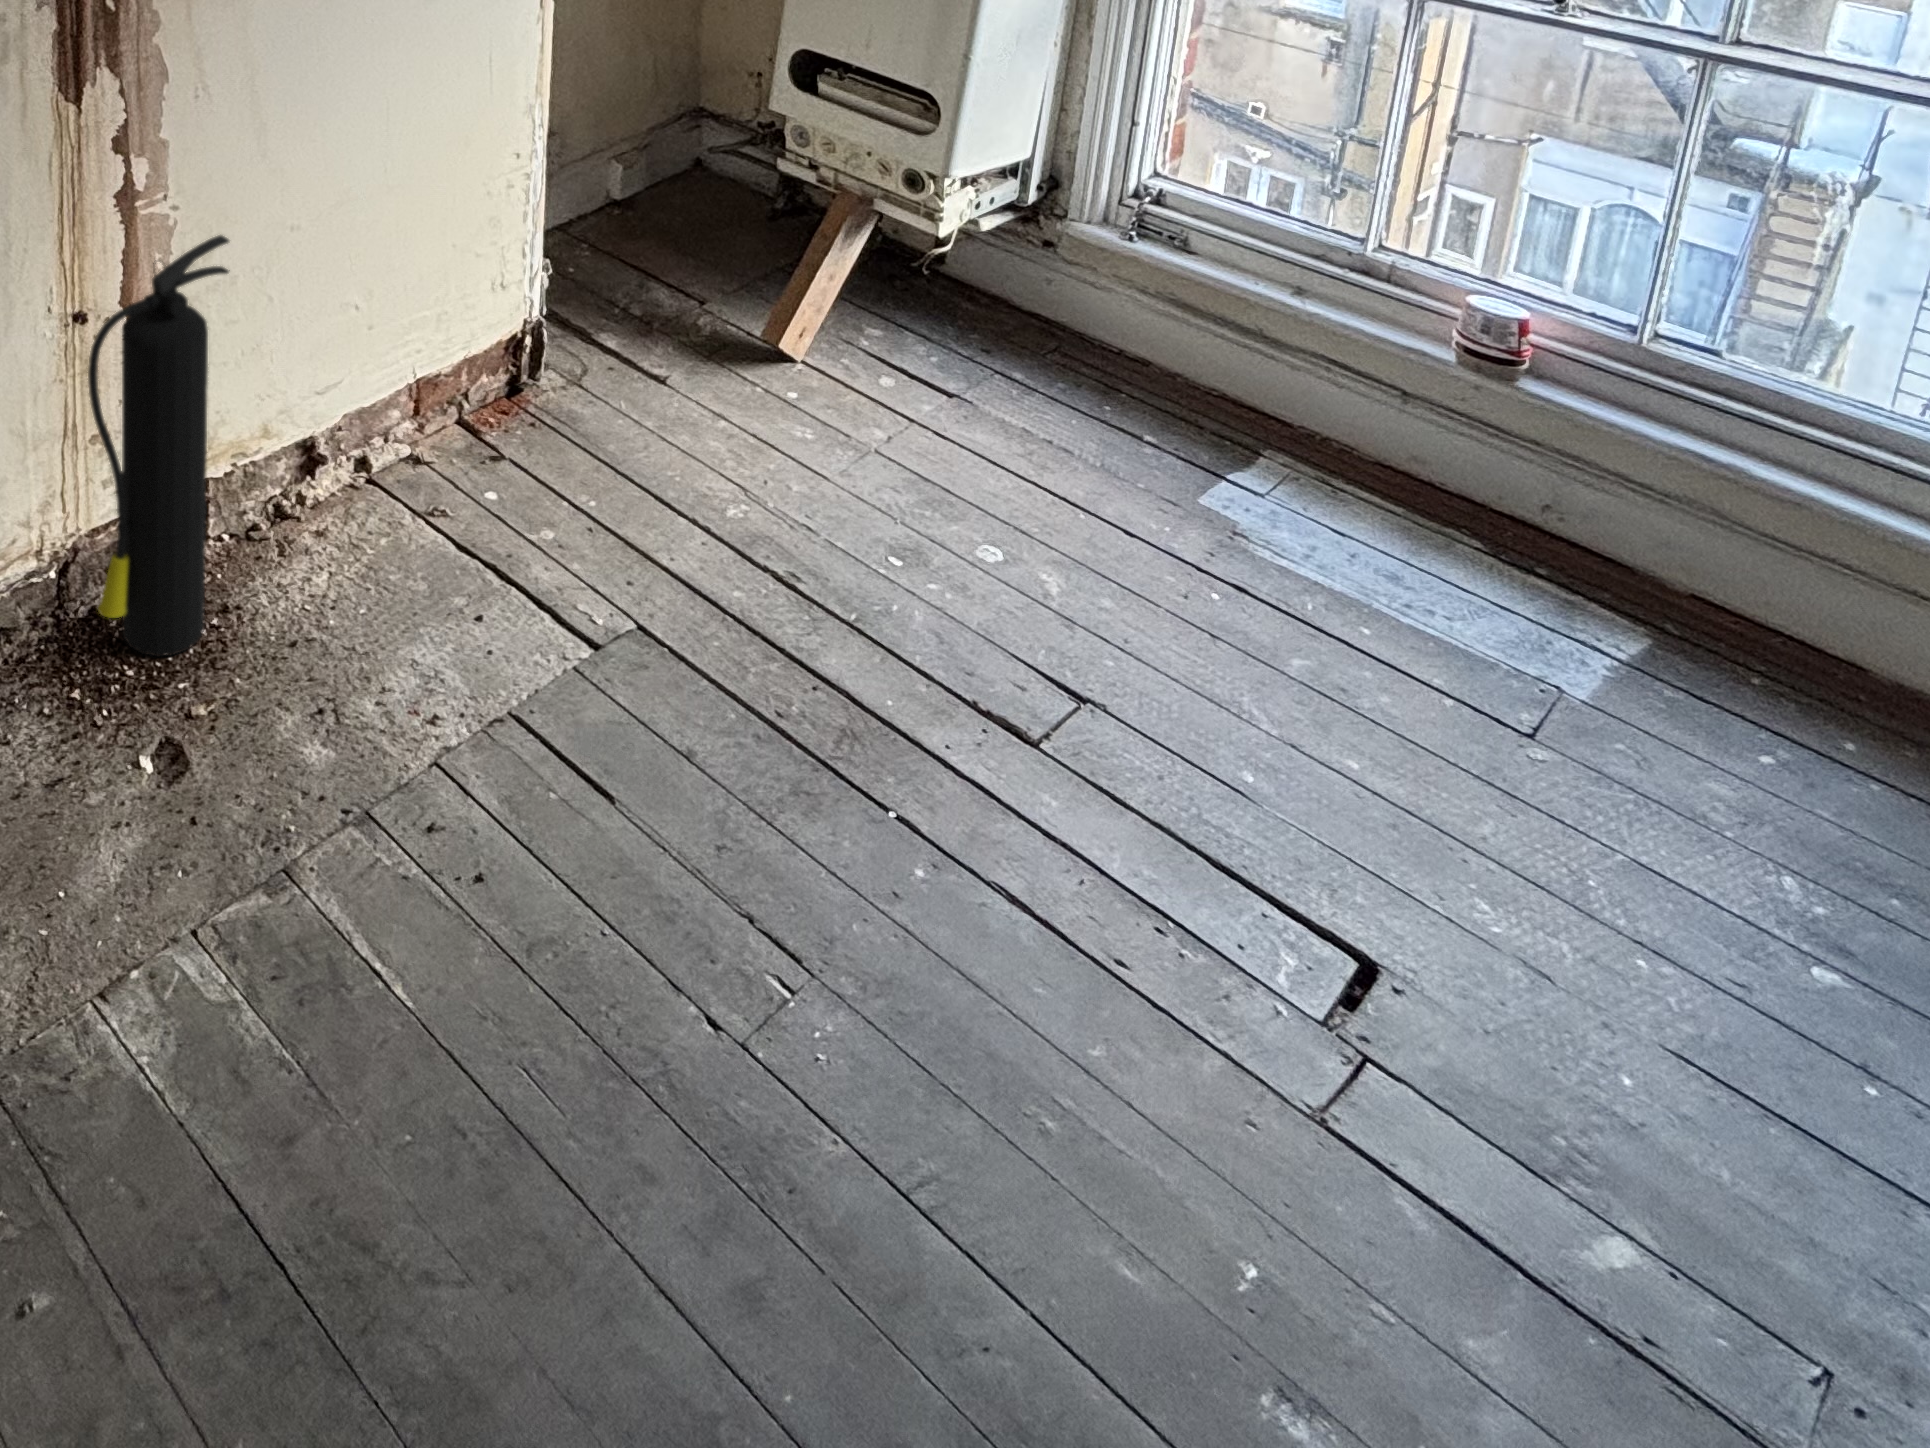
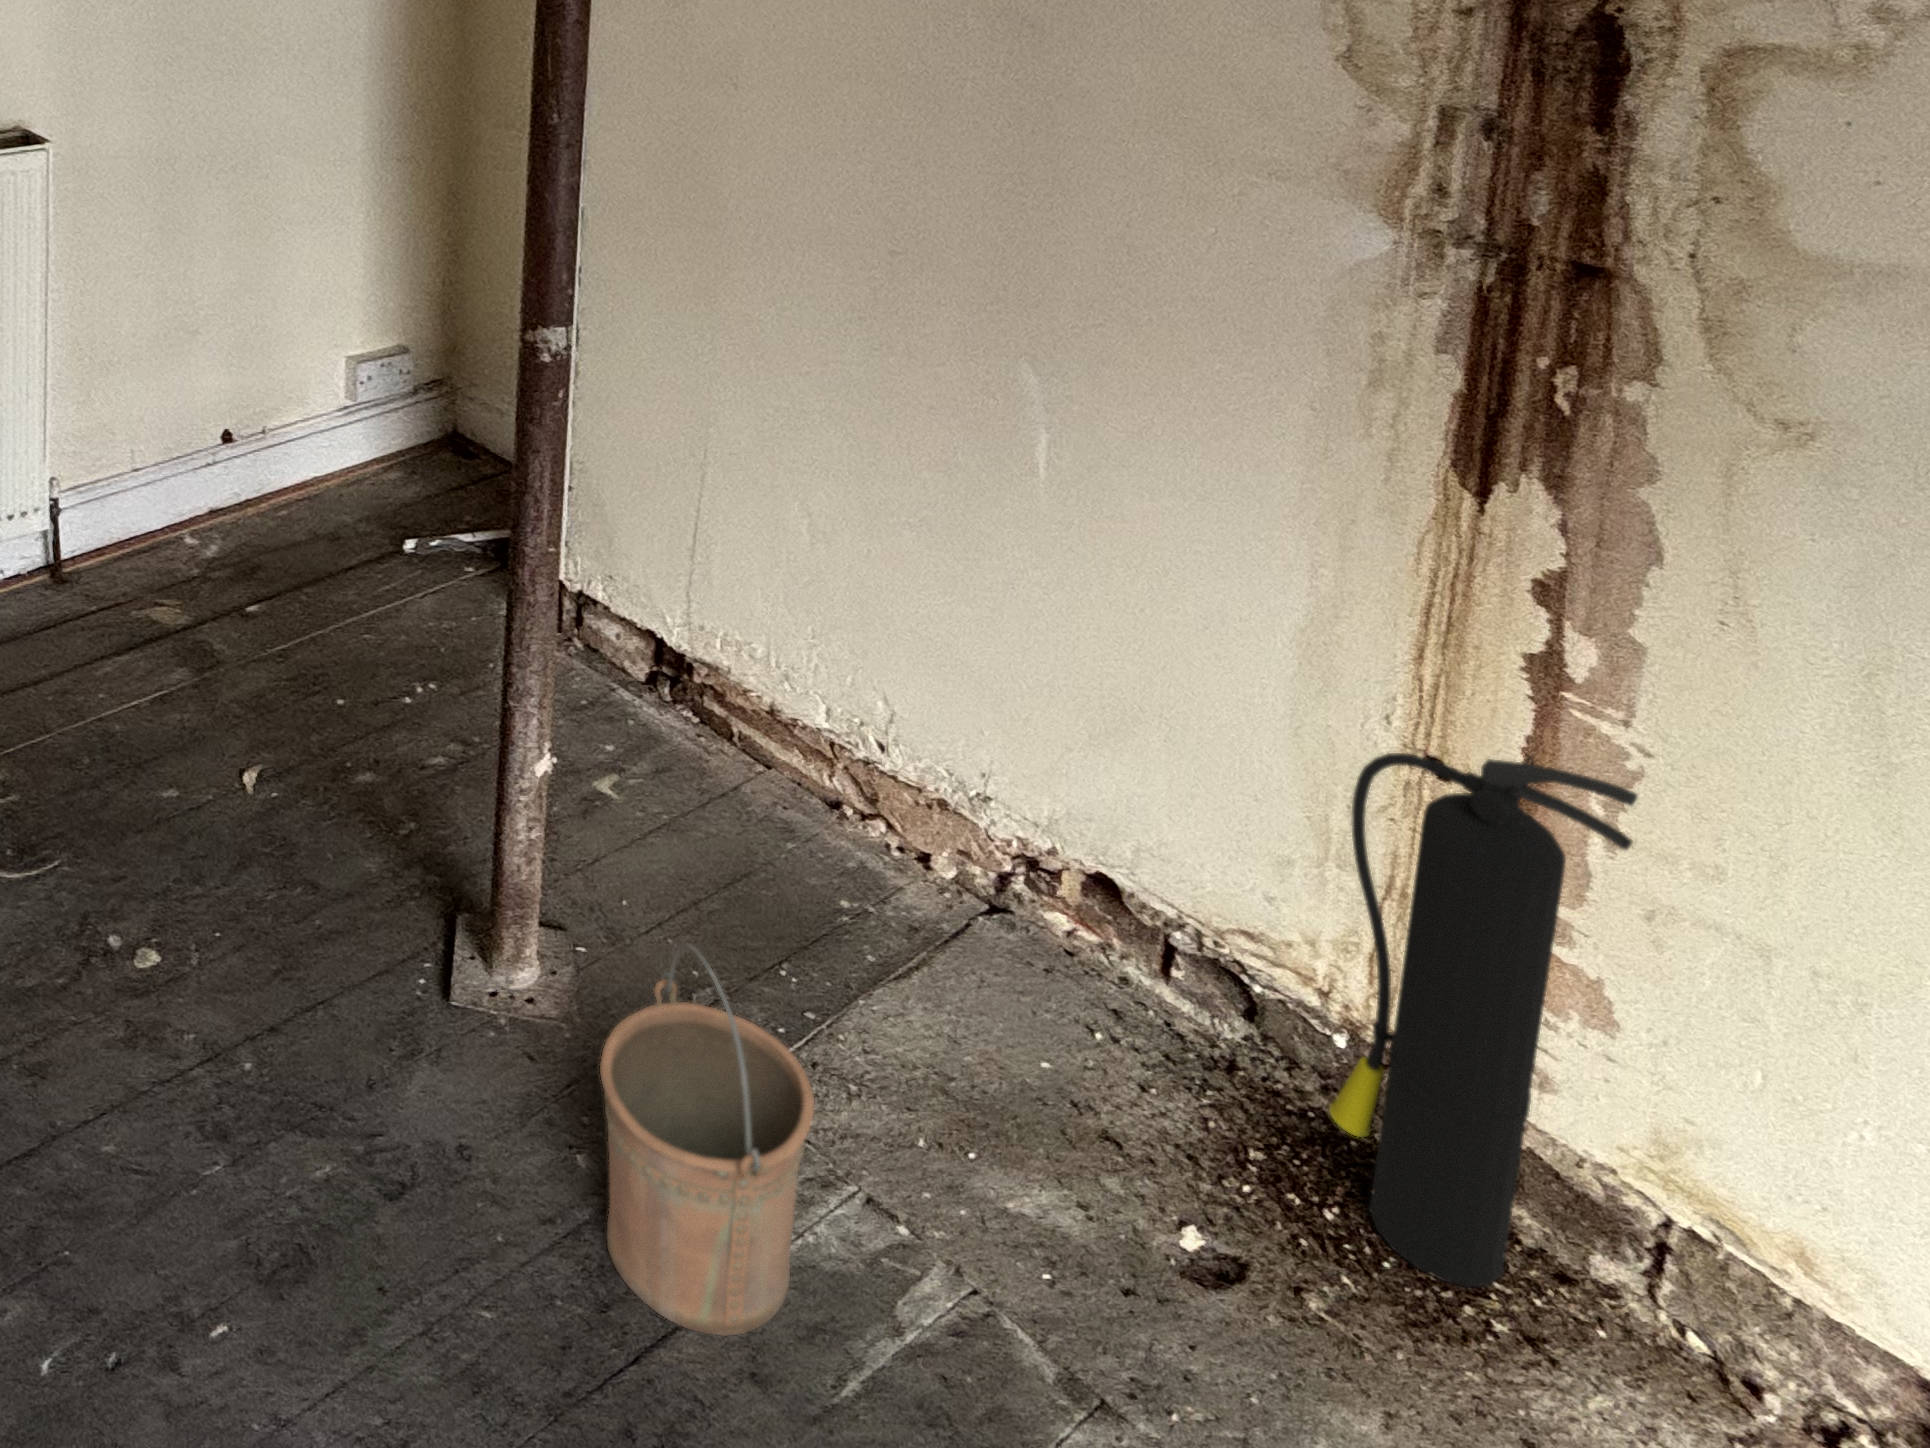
bucket: none [9,887,268,1265] -> present [600,943,814,1336]

